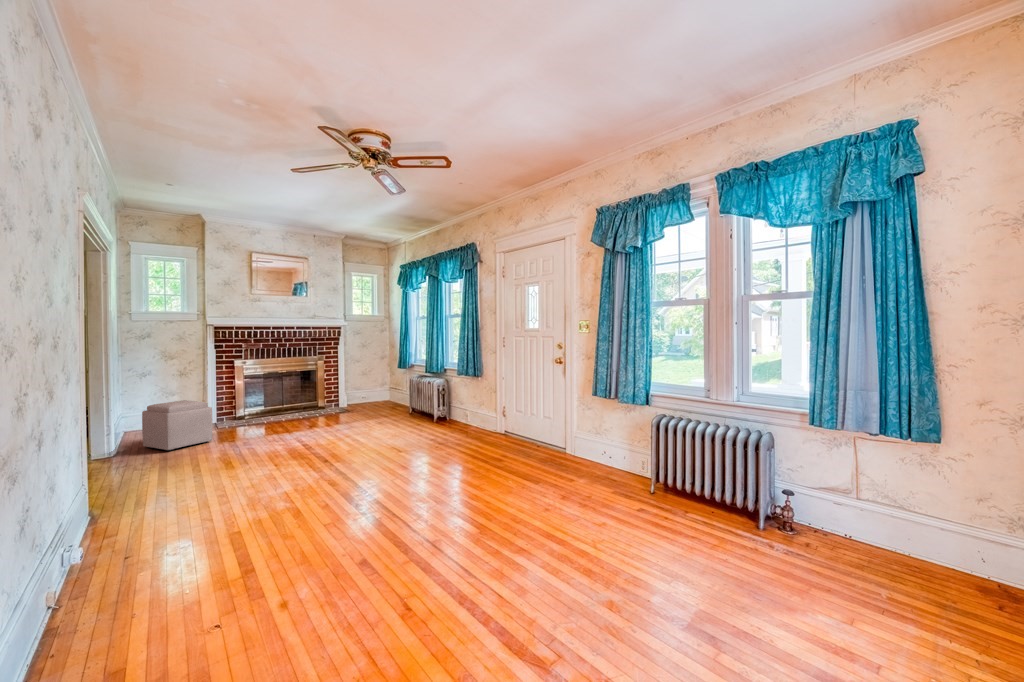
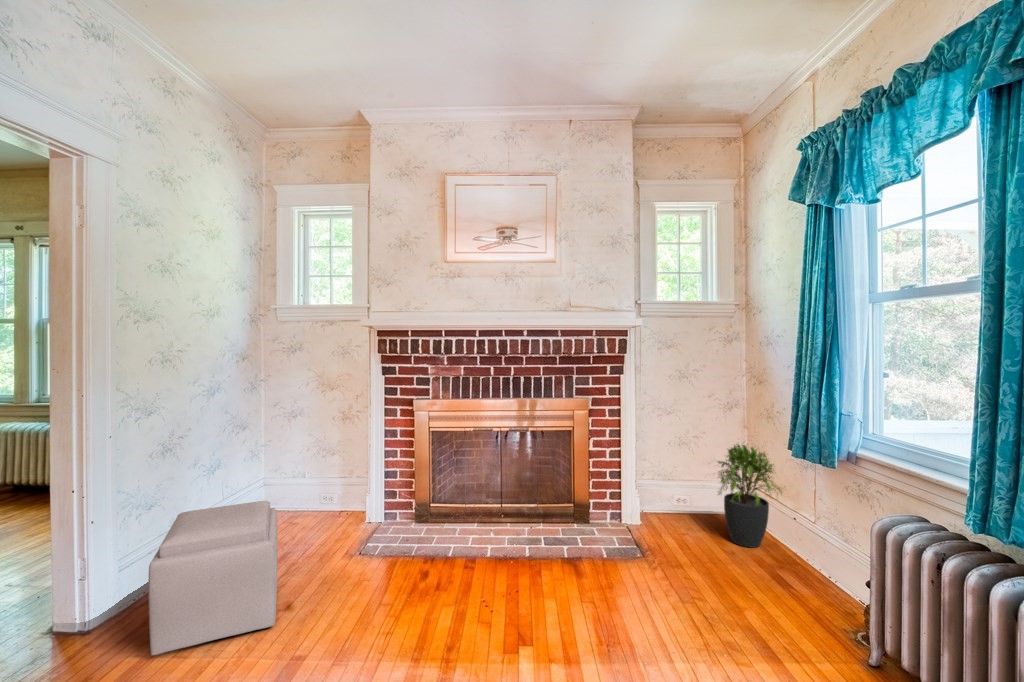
potted plant: none [377,368,402,406] -> present [718,444,782,548]

